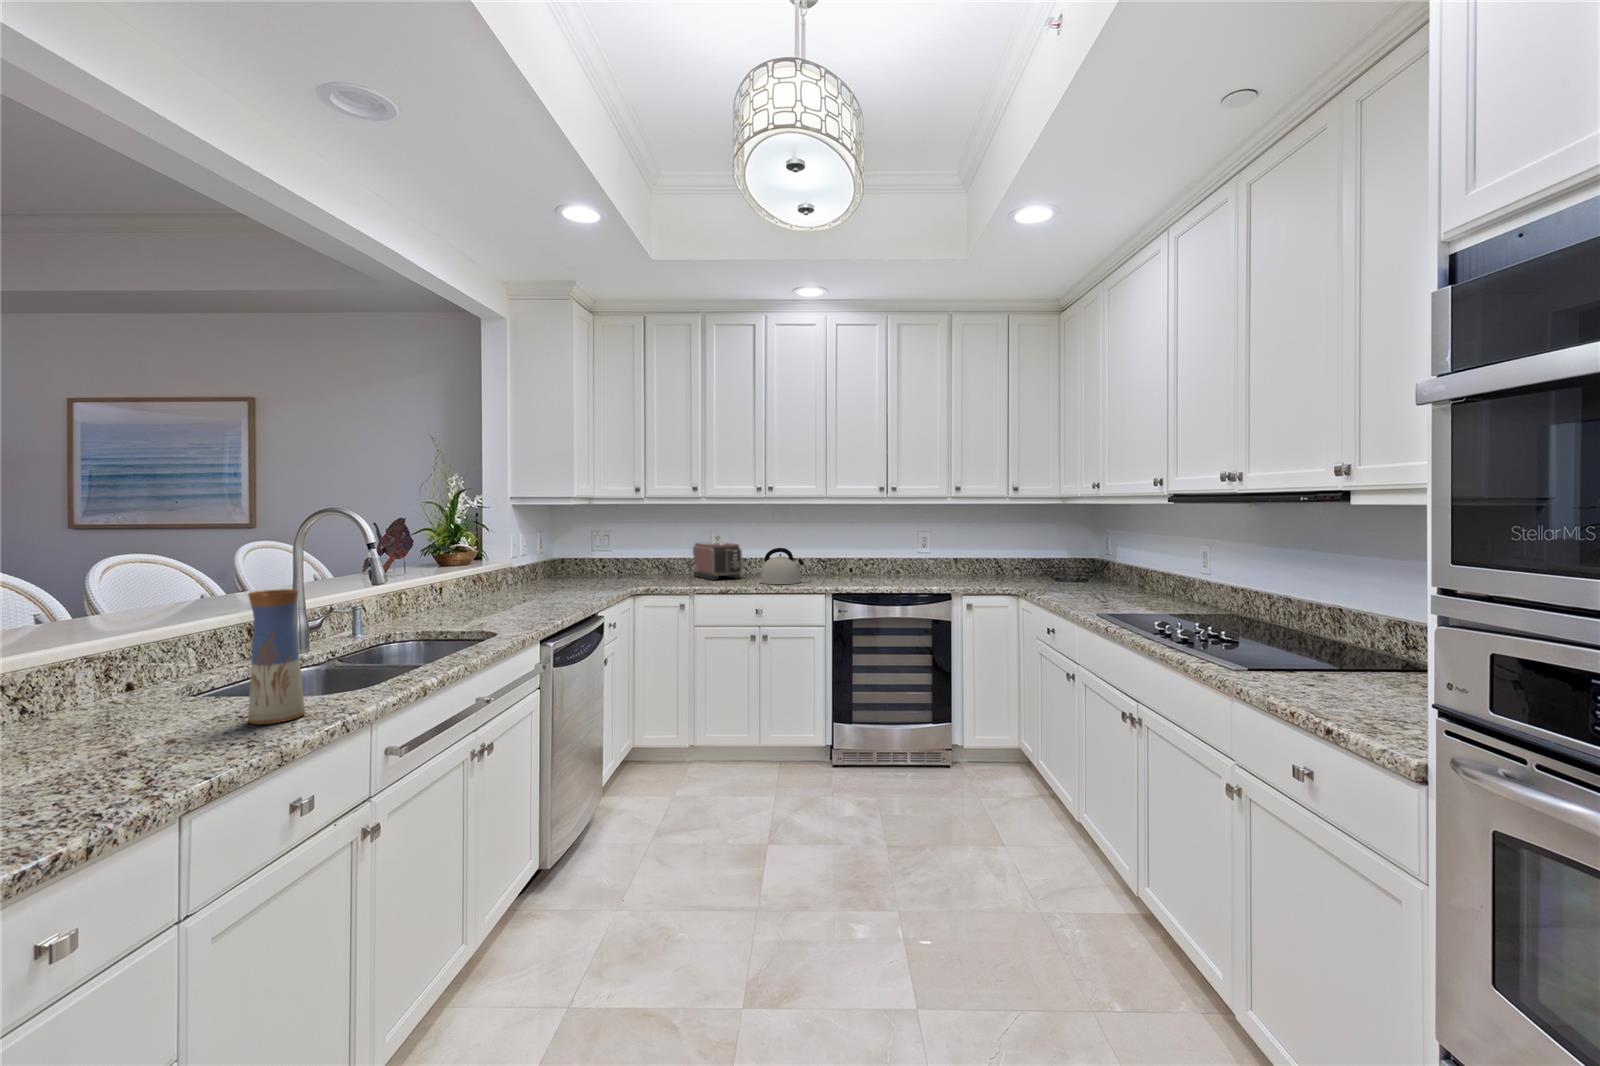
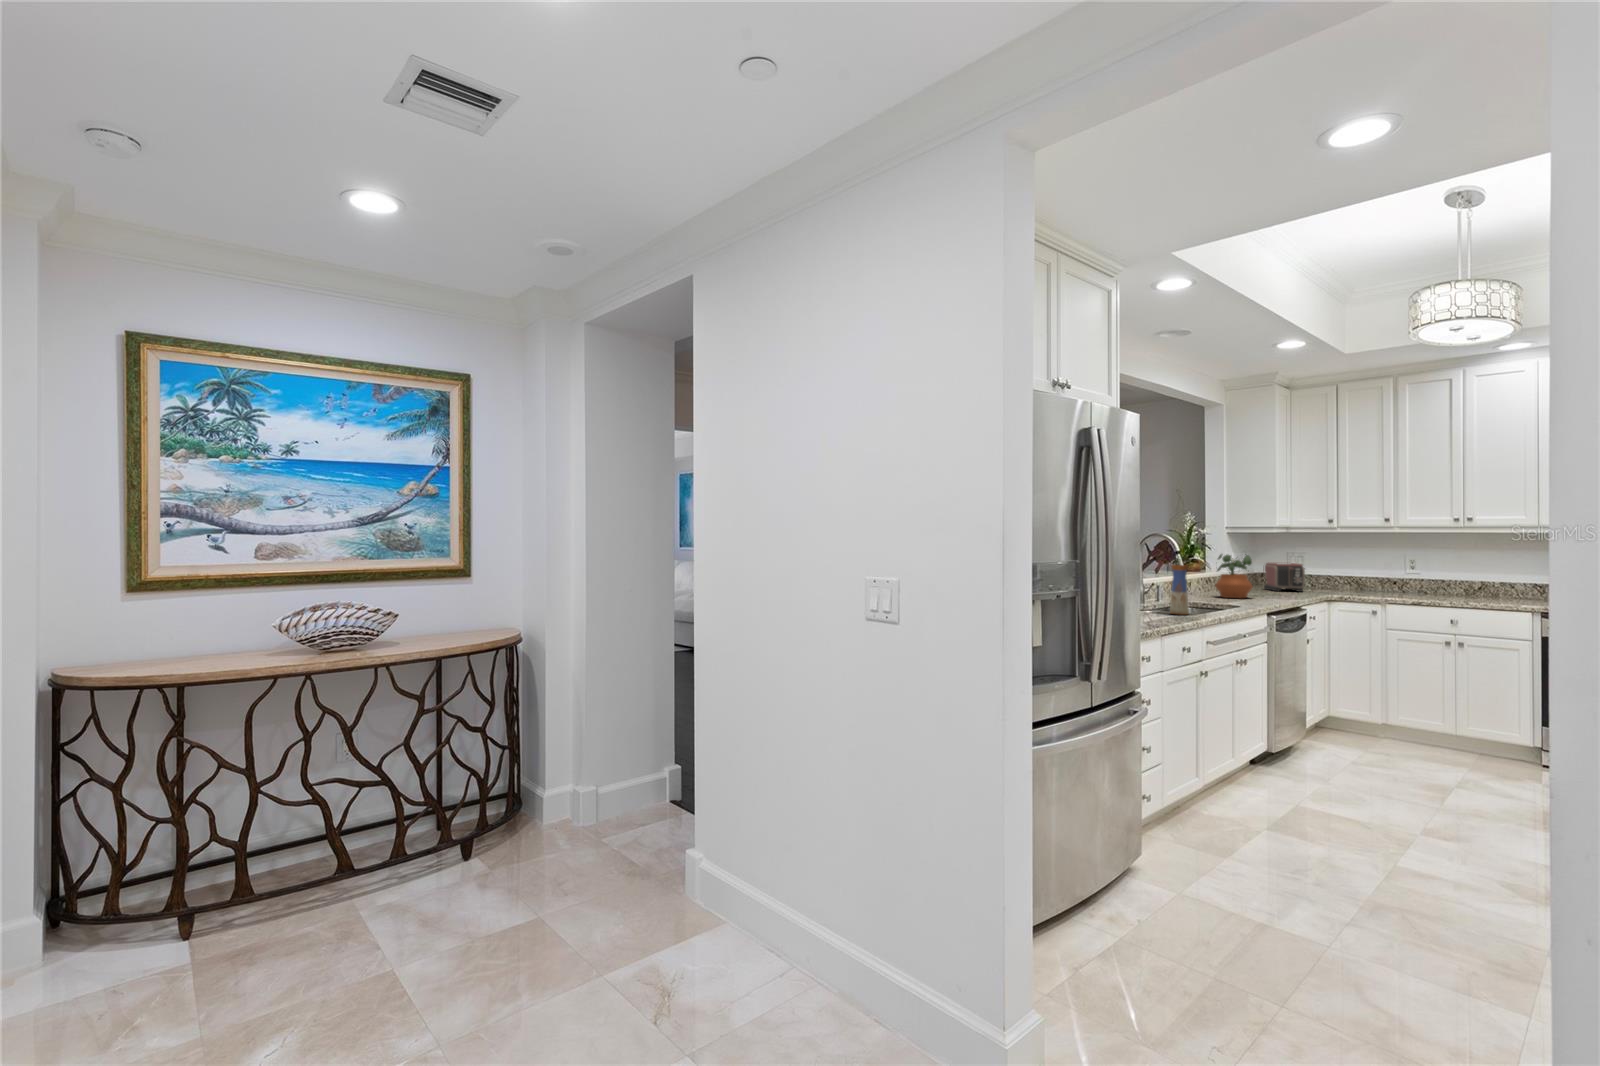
potted plant: none [474,537,532,610] -> present [1215,554,1253,598]
toaster: present [693,543,742,580] -> present [1263,562,1305,592]
kettle: present [760,548,804,584] -> none [1457,571,1509,603]

